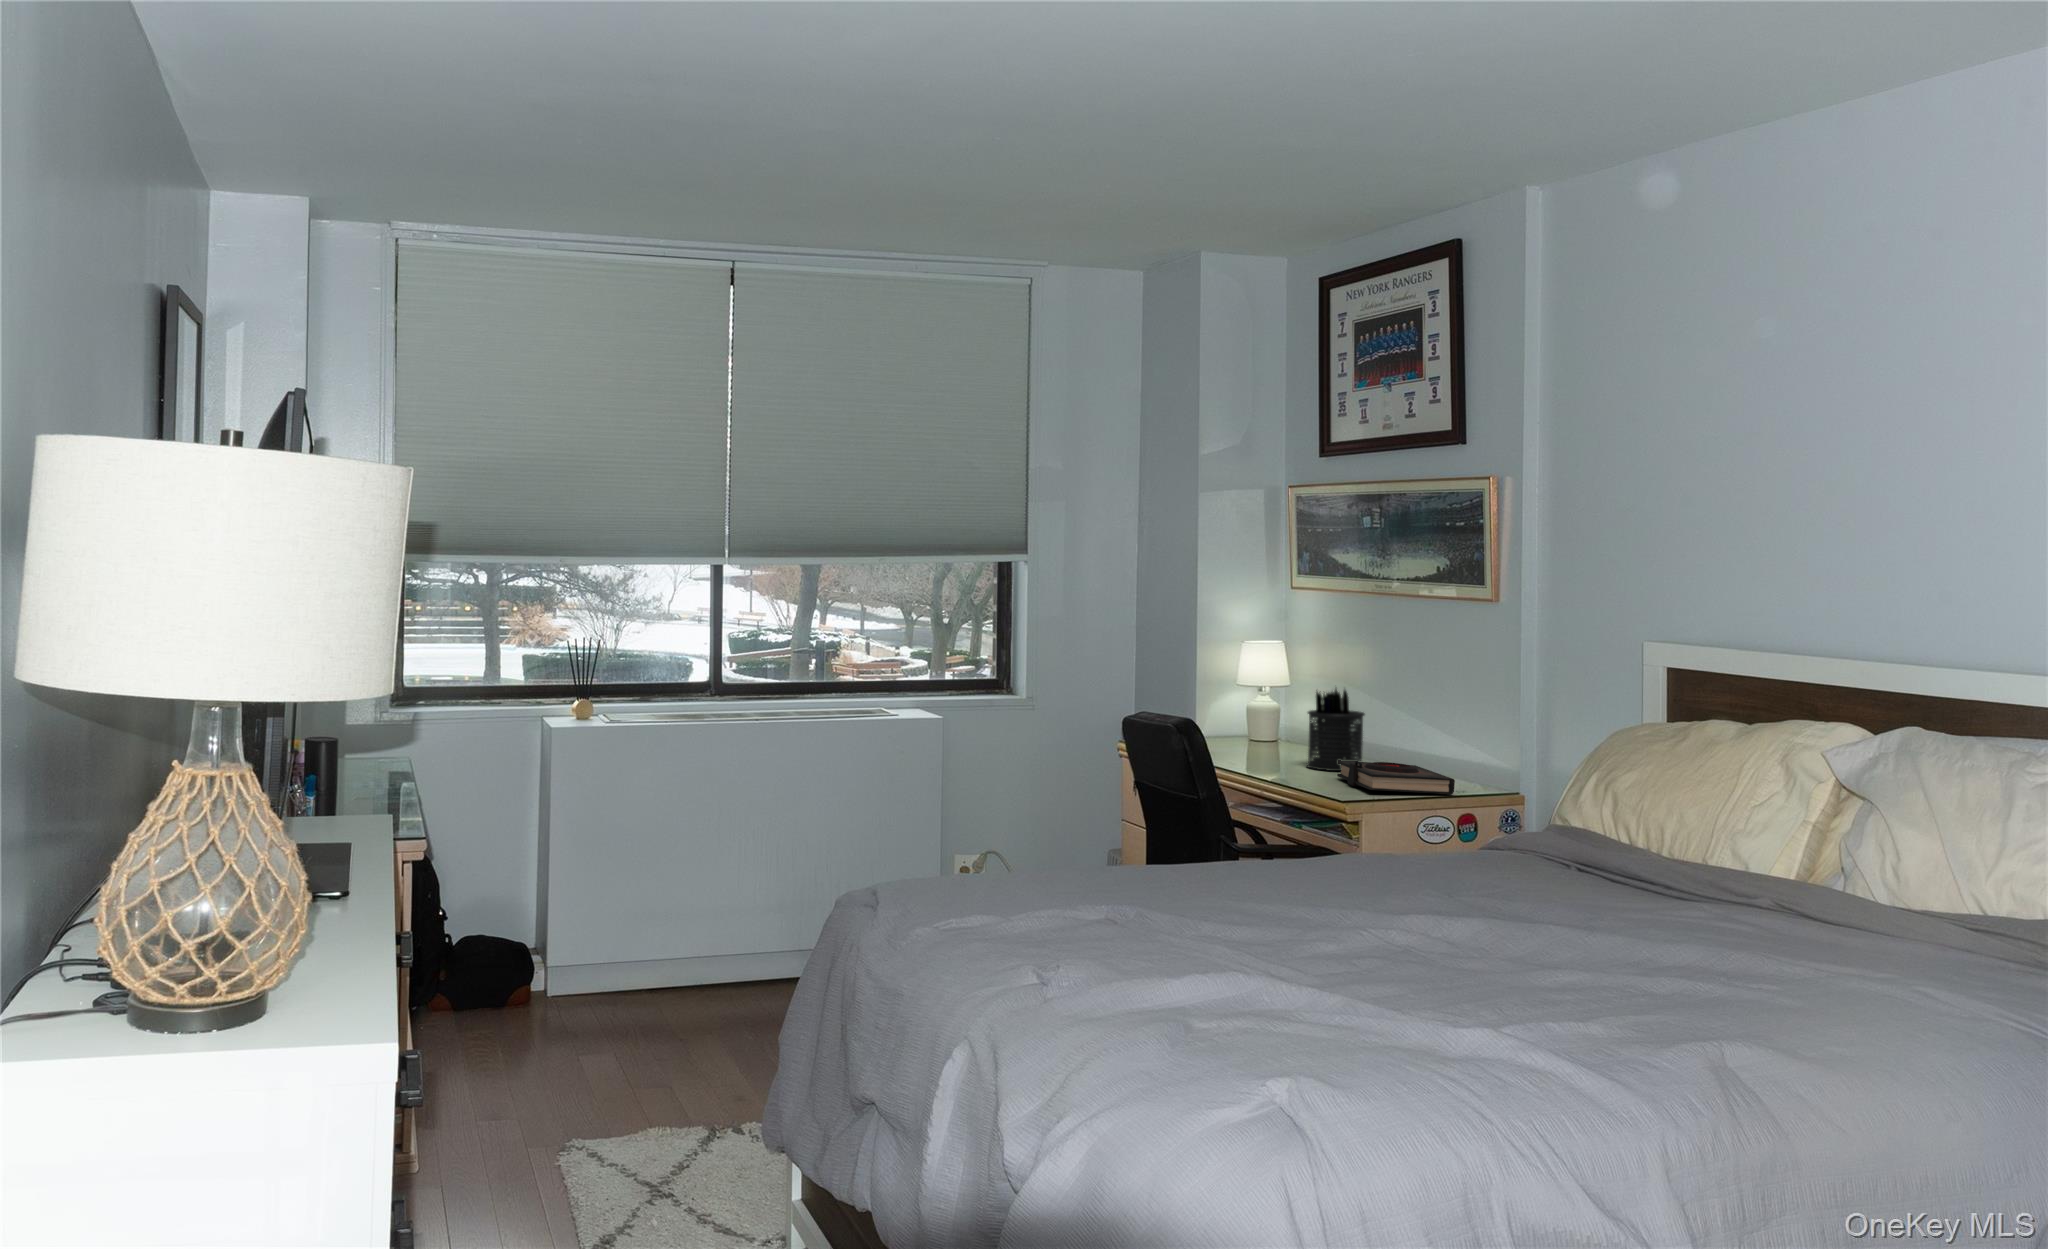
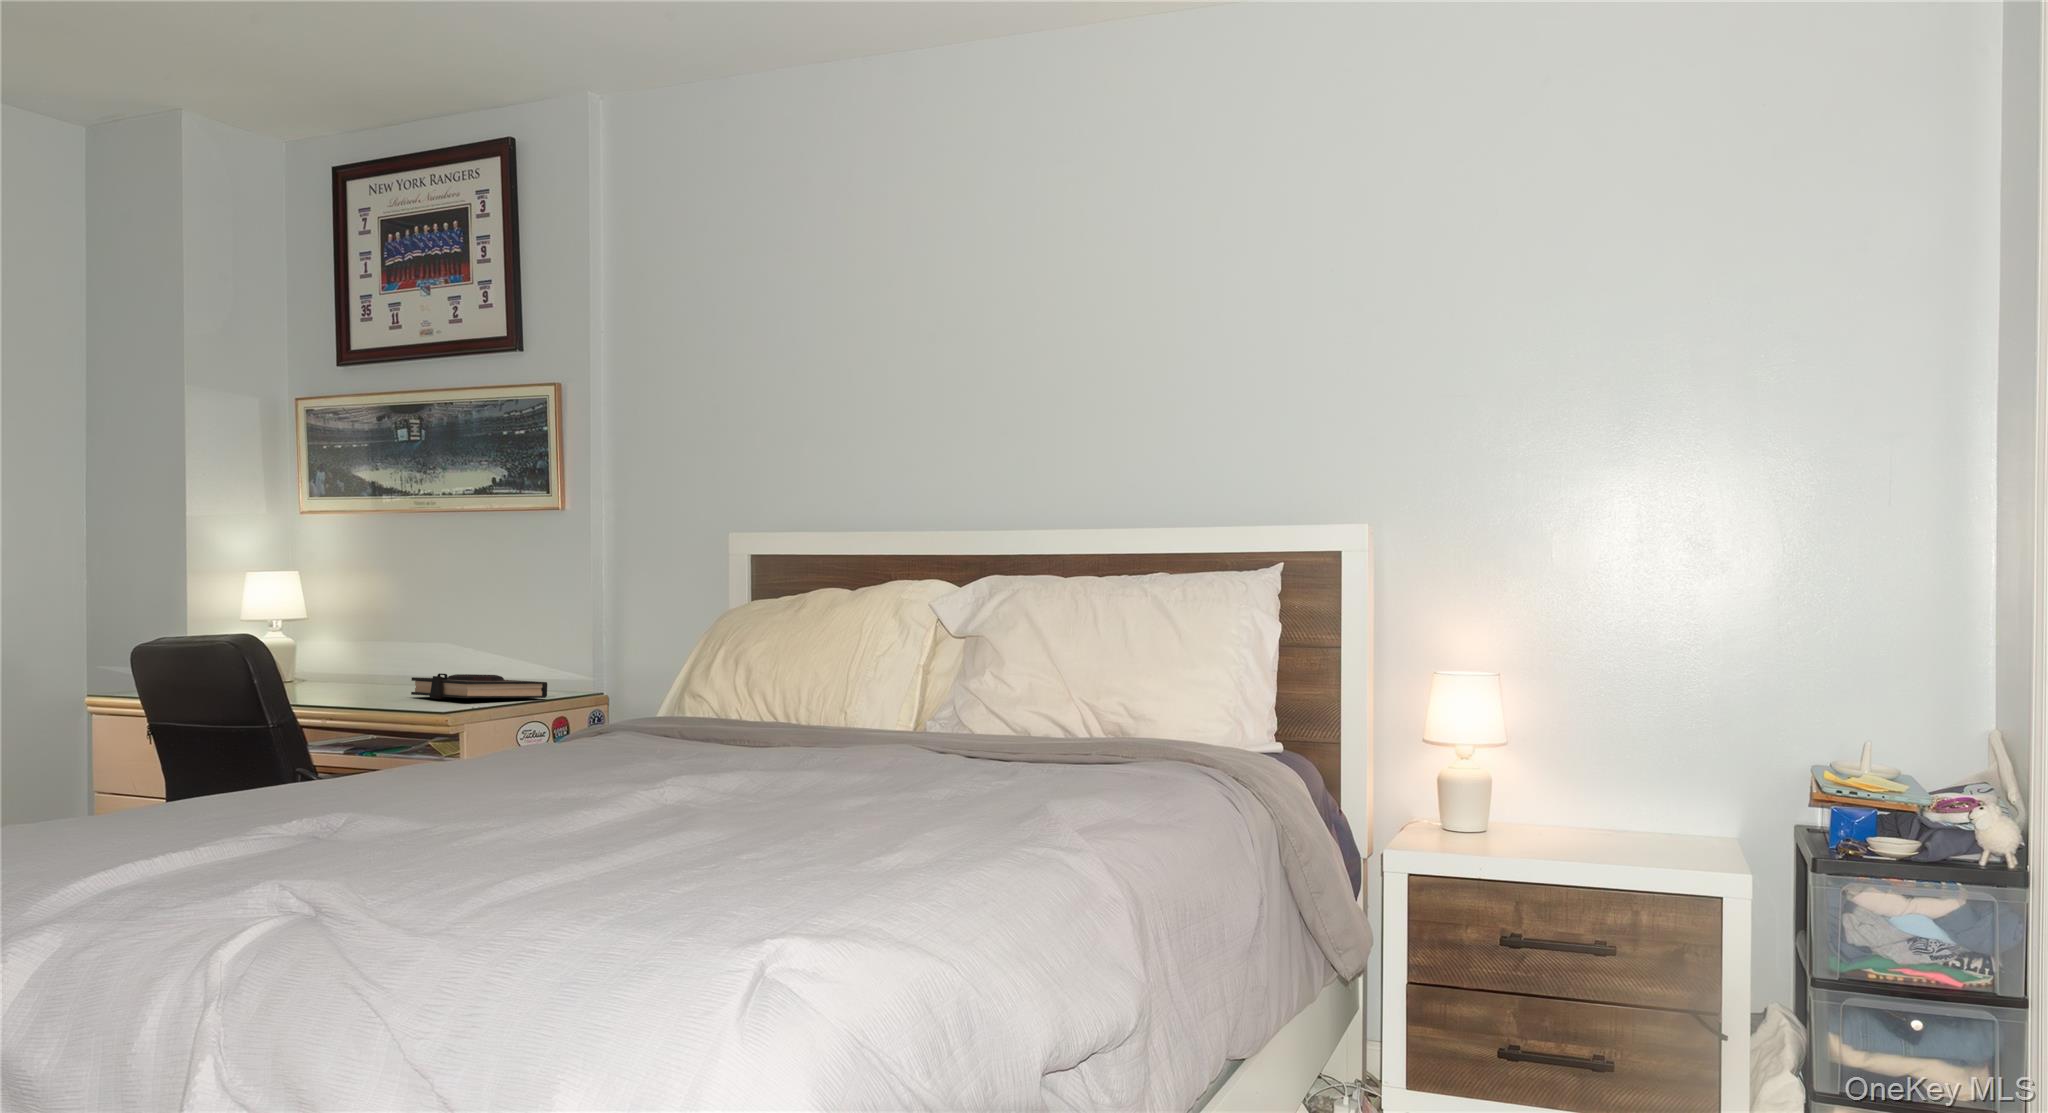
pen holder: present [1307,689,1365,771] -> none [361,602,426,694]

